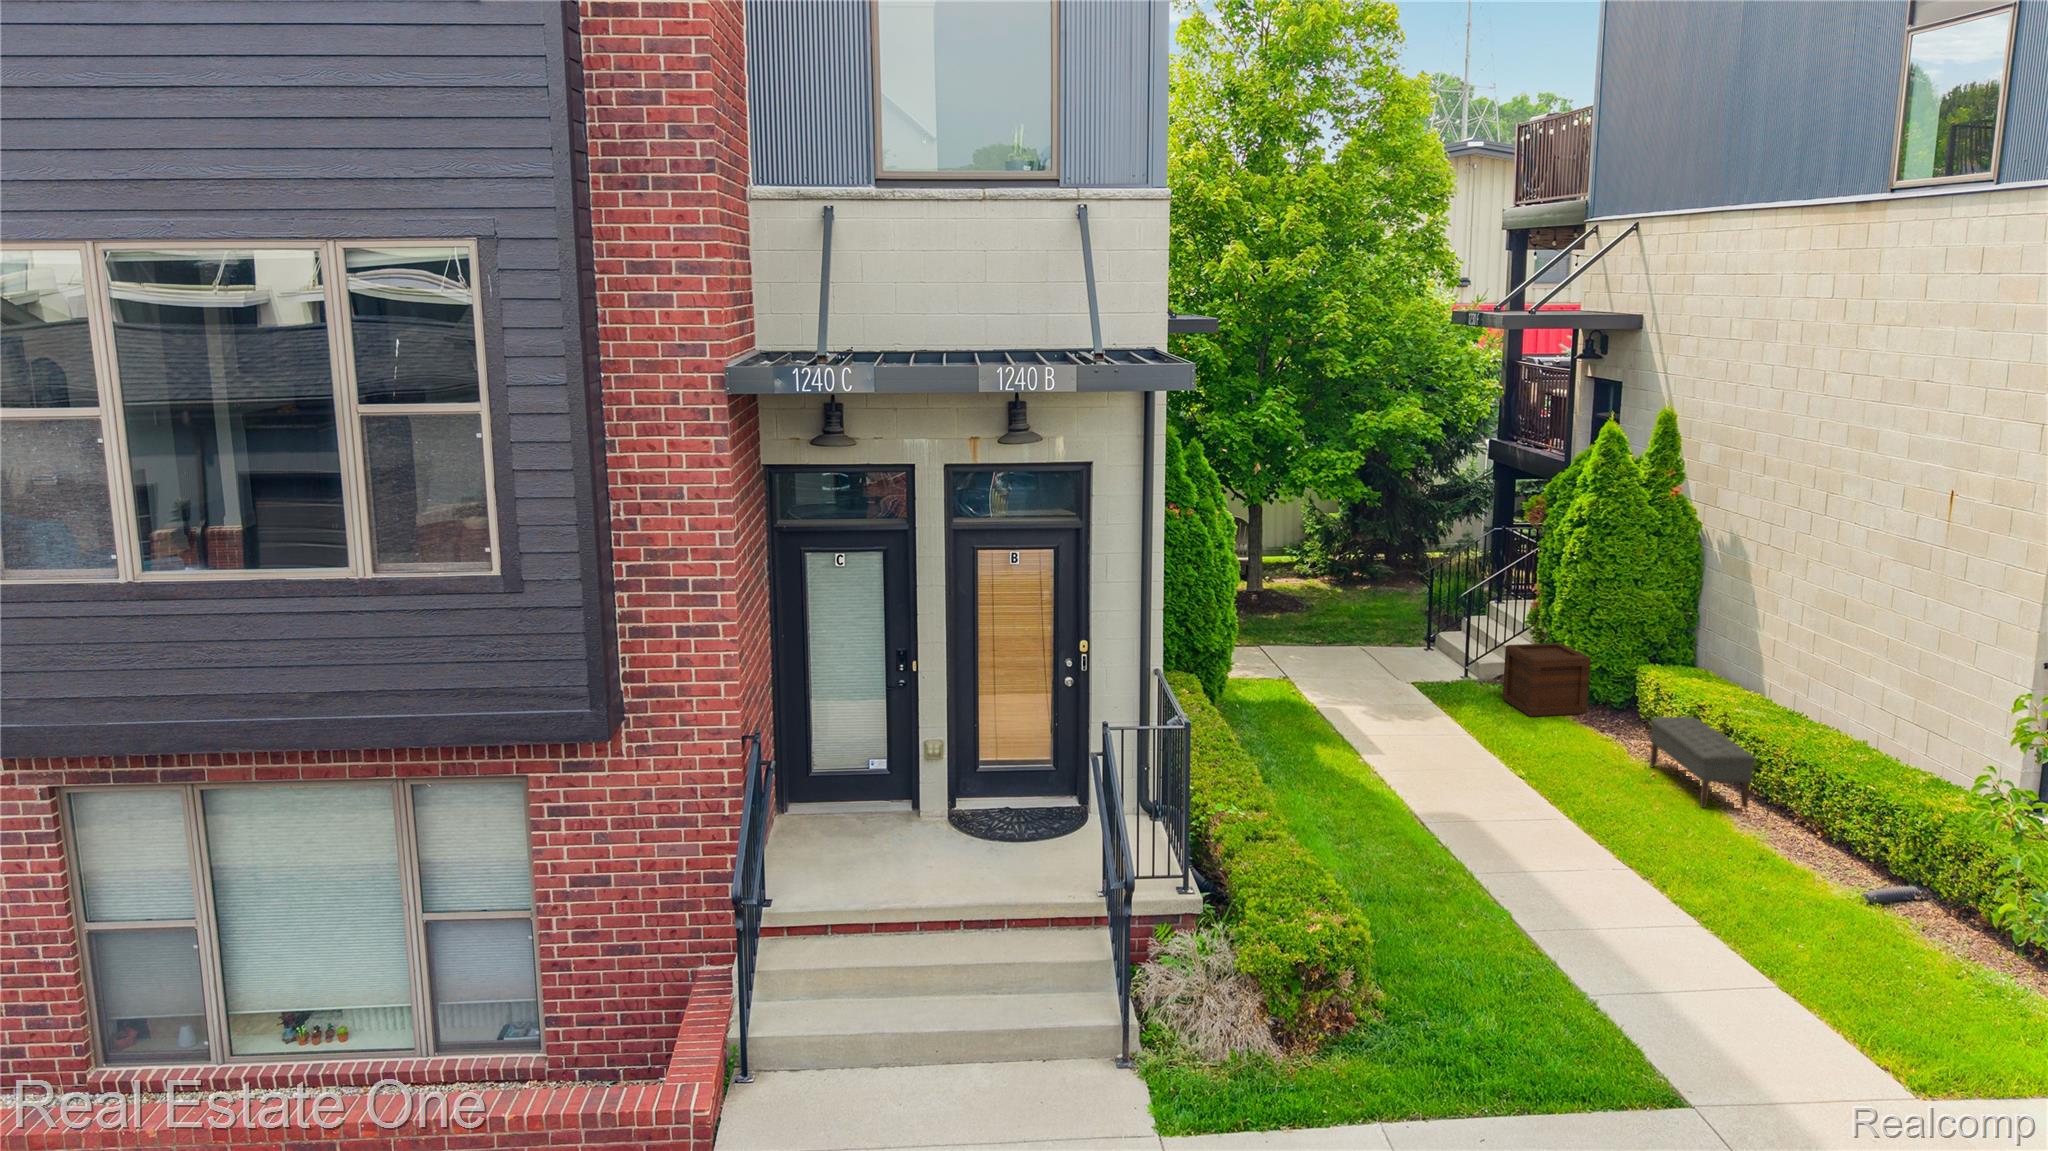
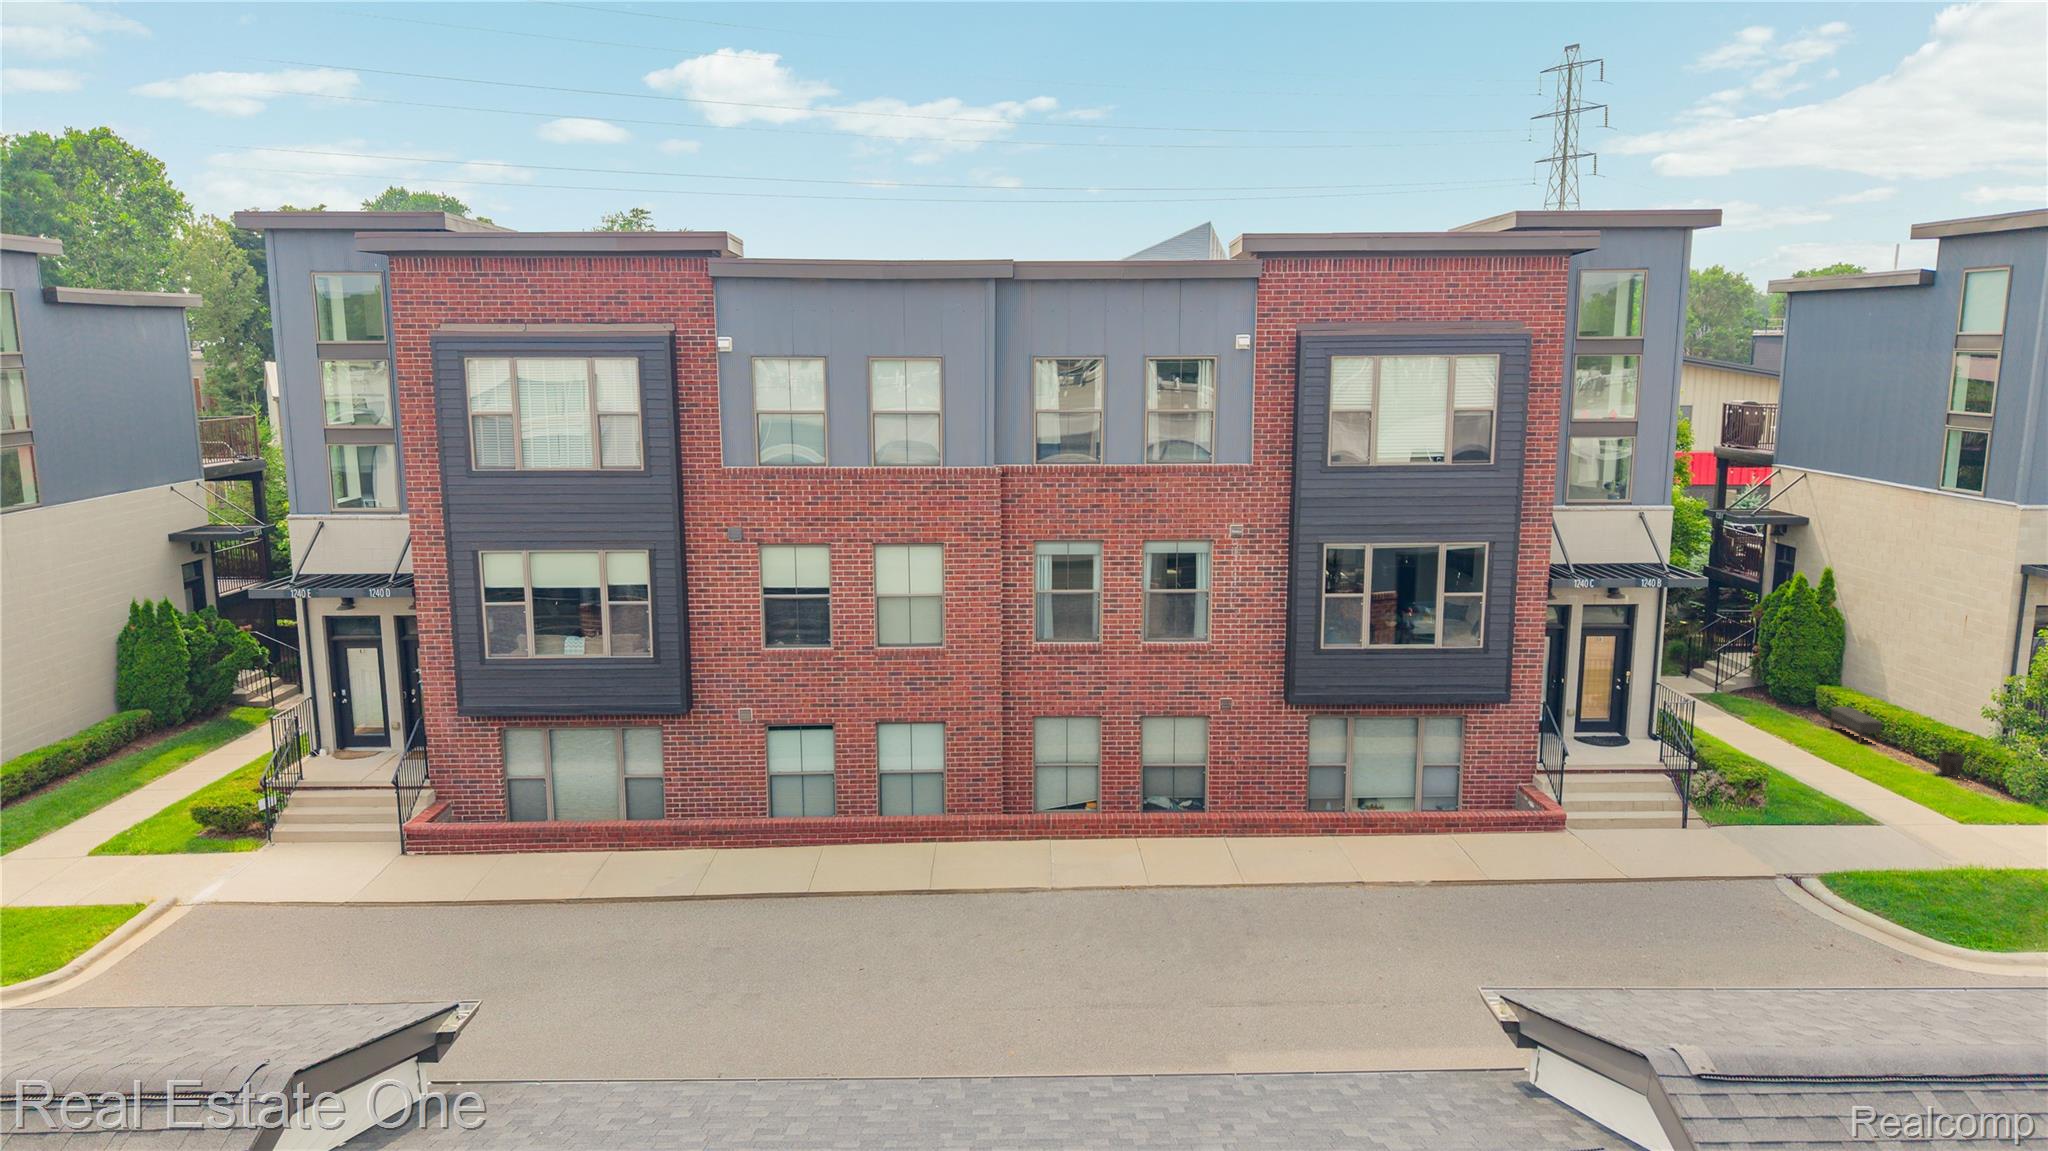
wooden crate: present [1503,643,1591,717] -> none [1747,674,1794,707]
waste bin: none [1876,839,1944,910] -> present [1939,751,1965,777]

